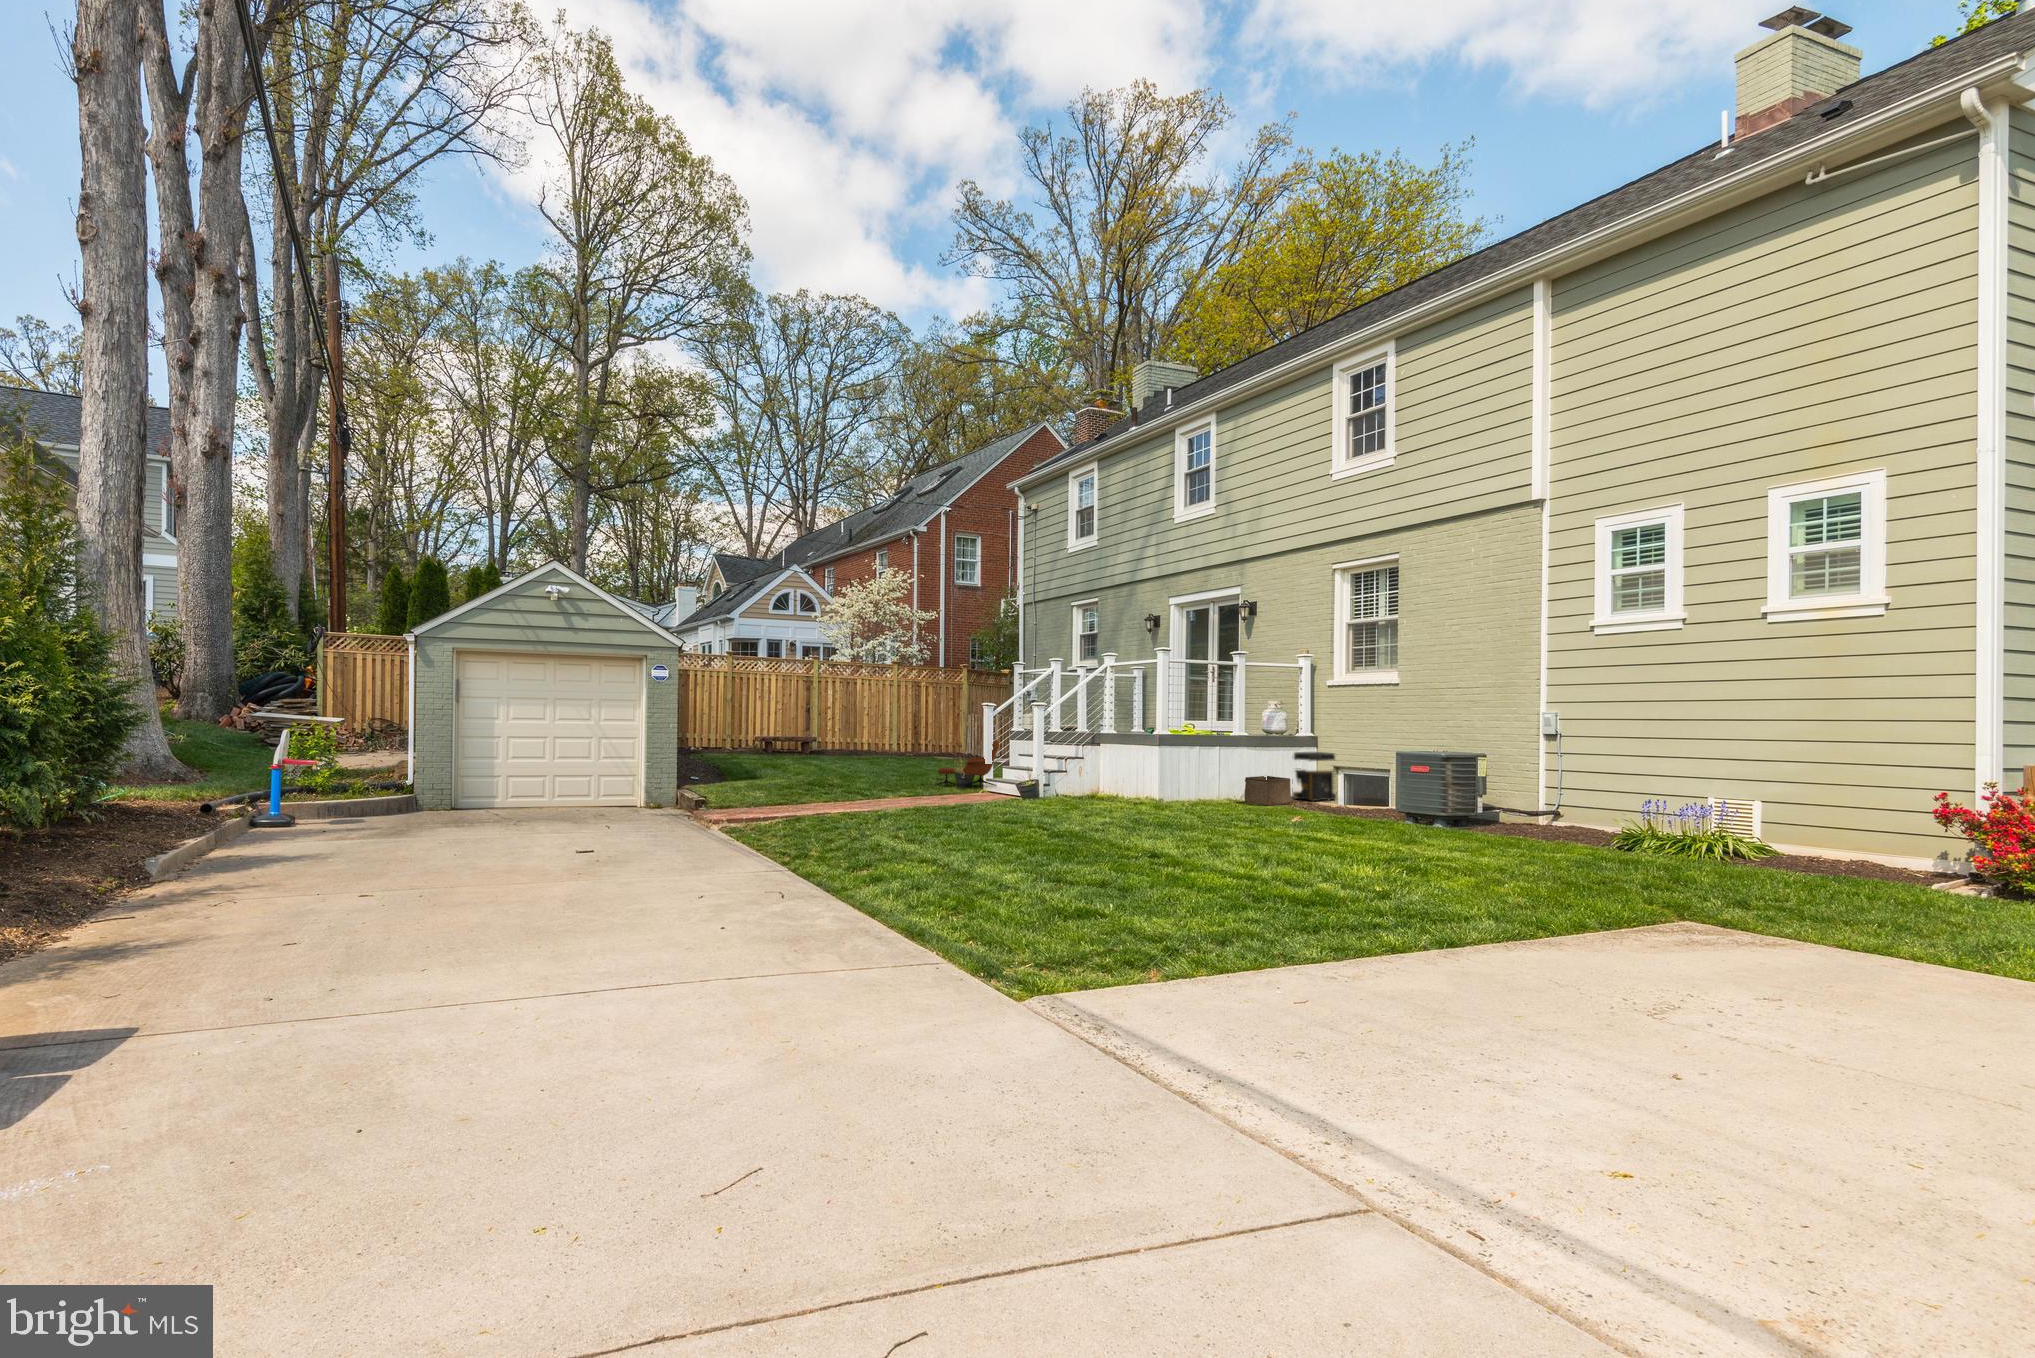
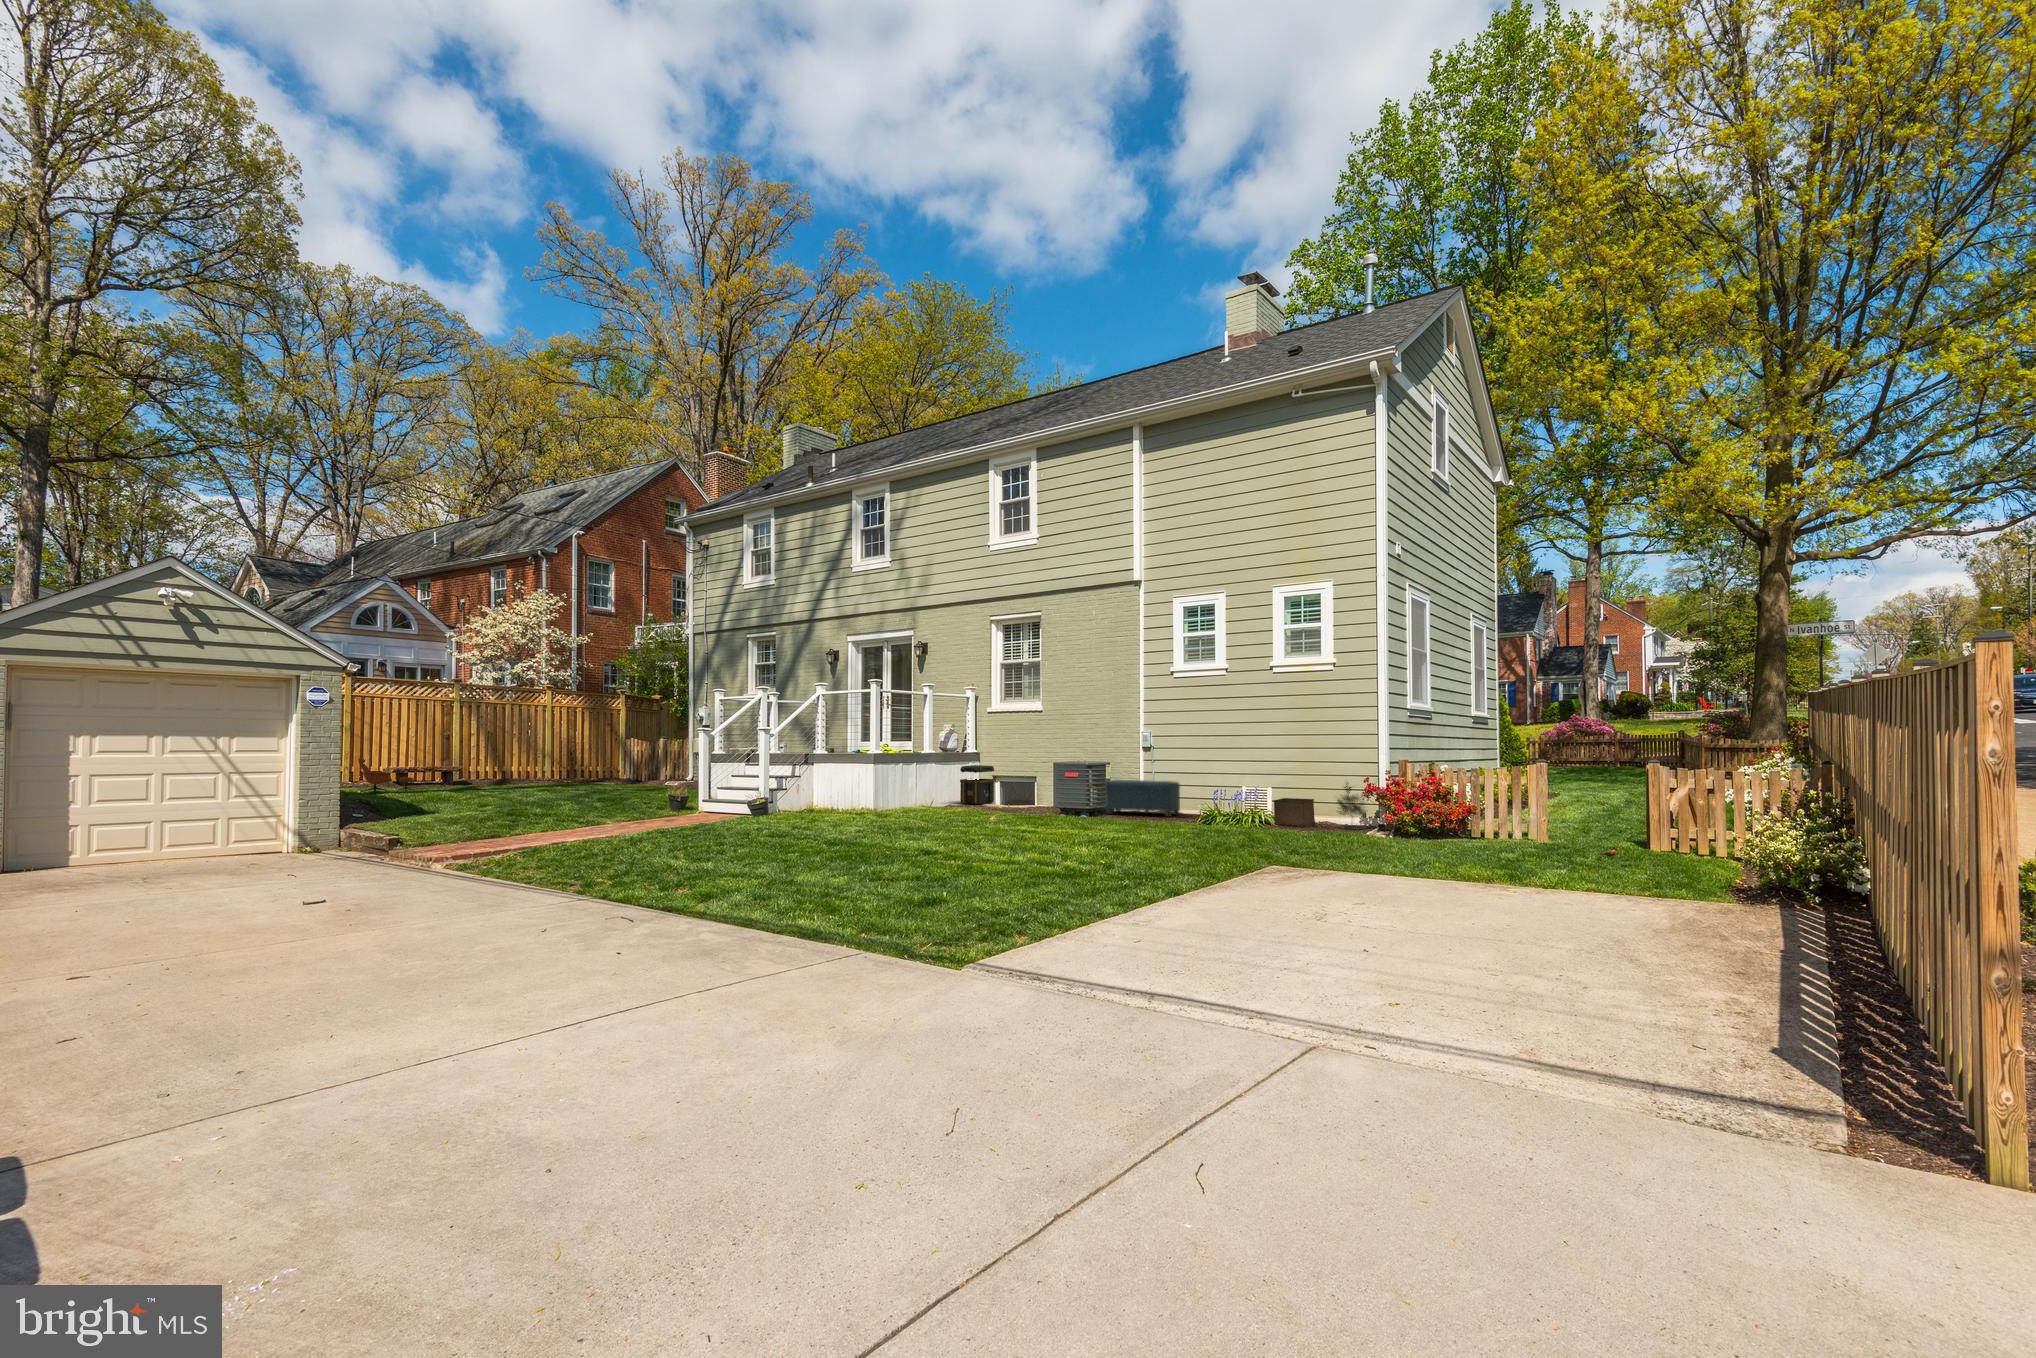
lounge chair: present [936,740,999,787] -> present [359,757,414,793]
storage bin: present [1244,776,1291,806] -> present [1274,798,1315,826]
bench: none [1484,778,1603,835] -> present [1105,780,1180,817]
potted tree: none [1887,795,1961,880] -> present [1337,783,1366,830]

